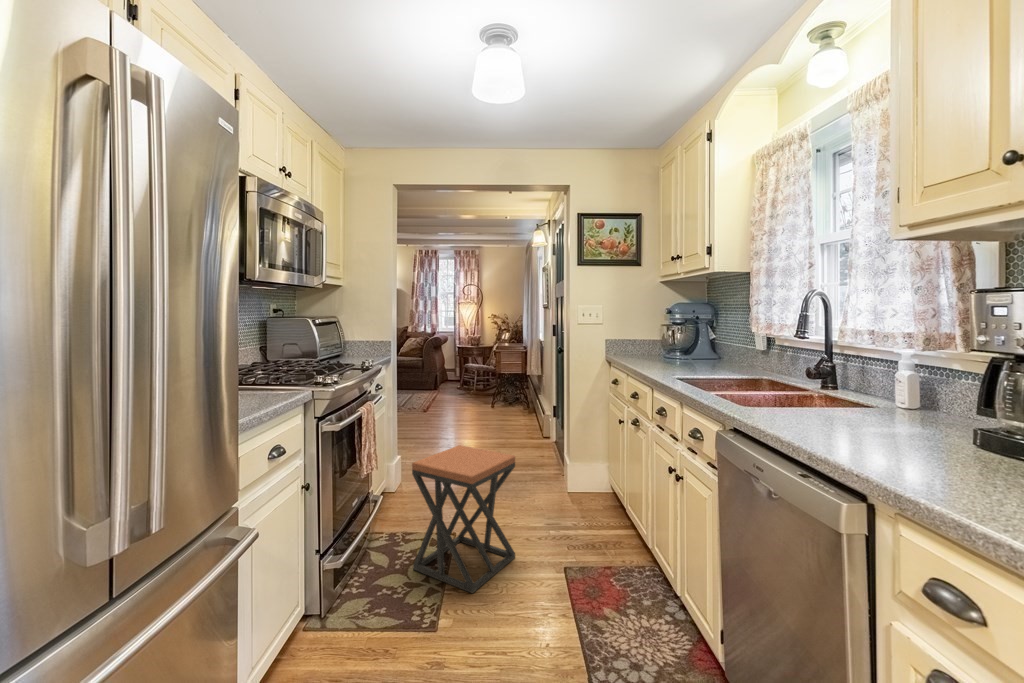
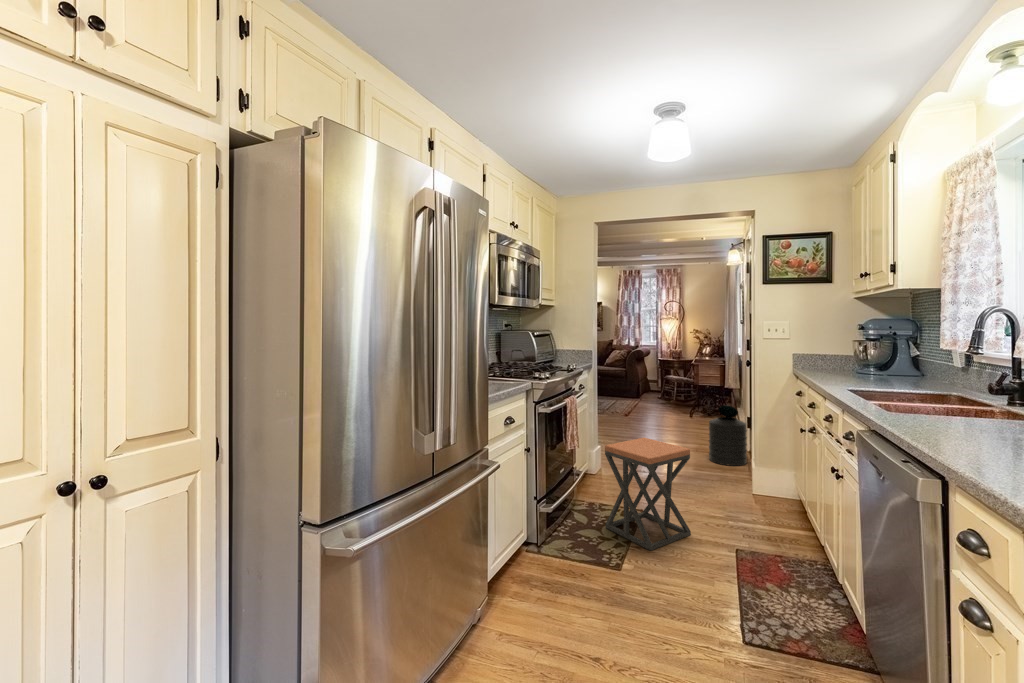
trash can: none [518,395,555,459] -> present [709,405,747,466]

